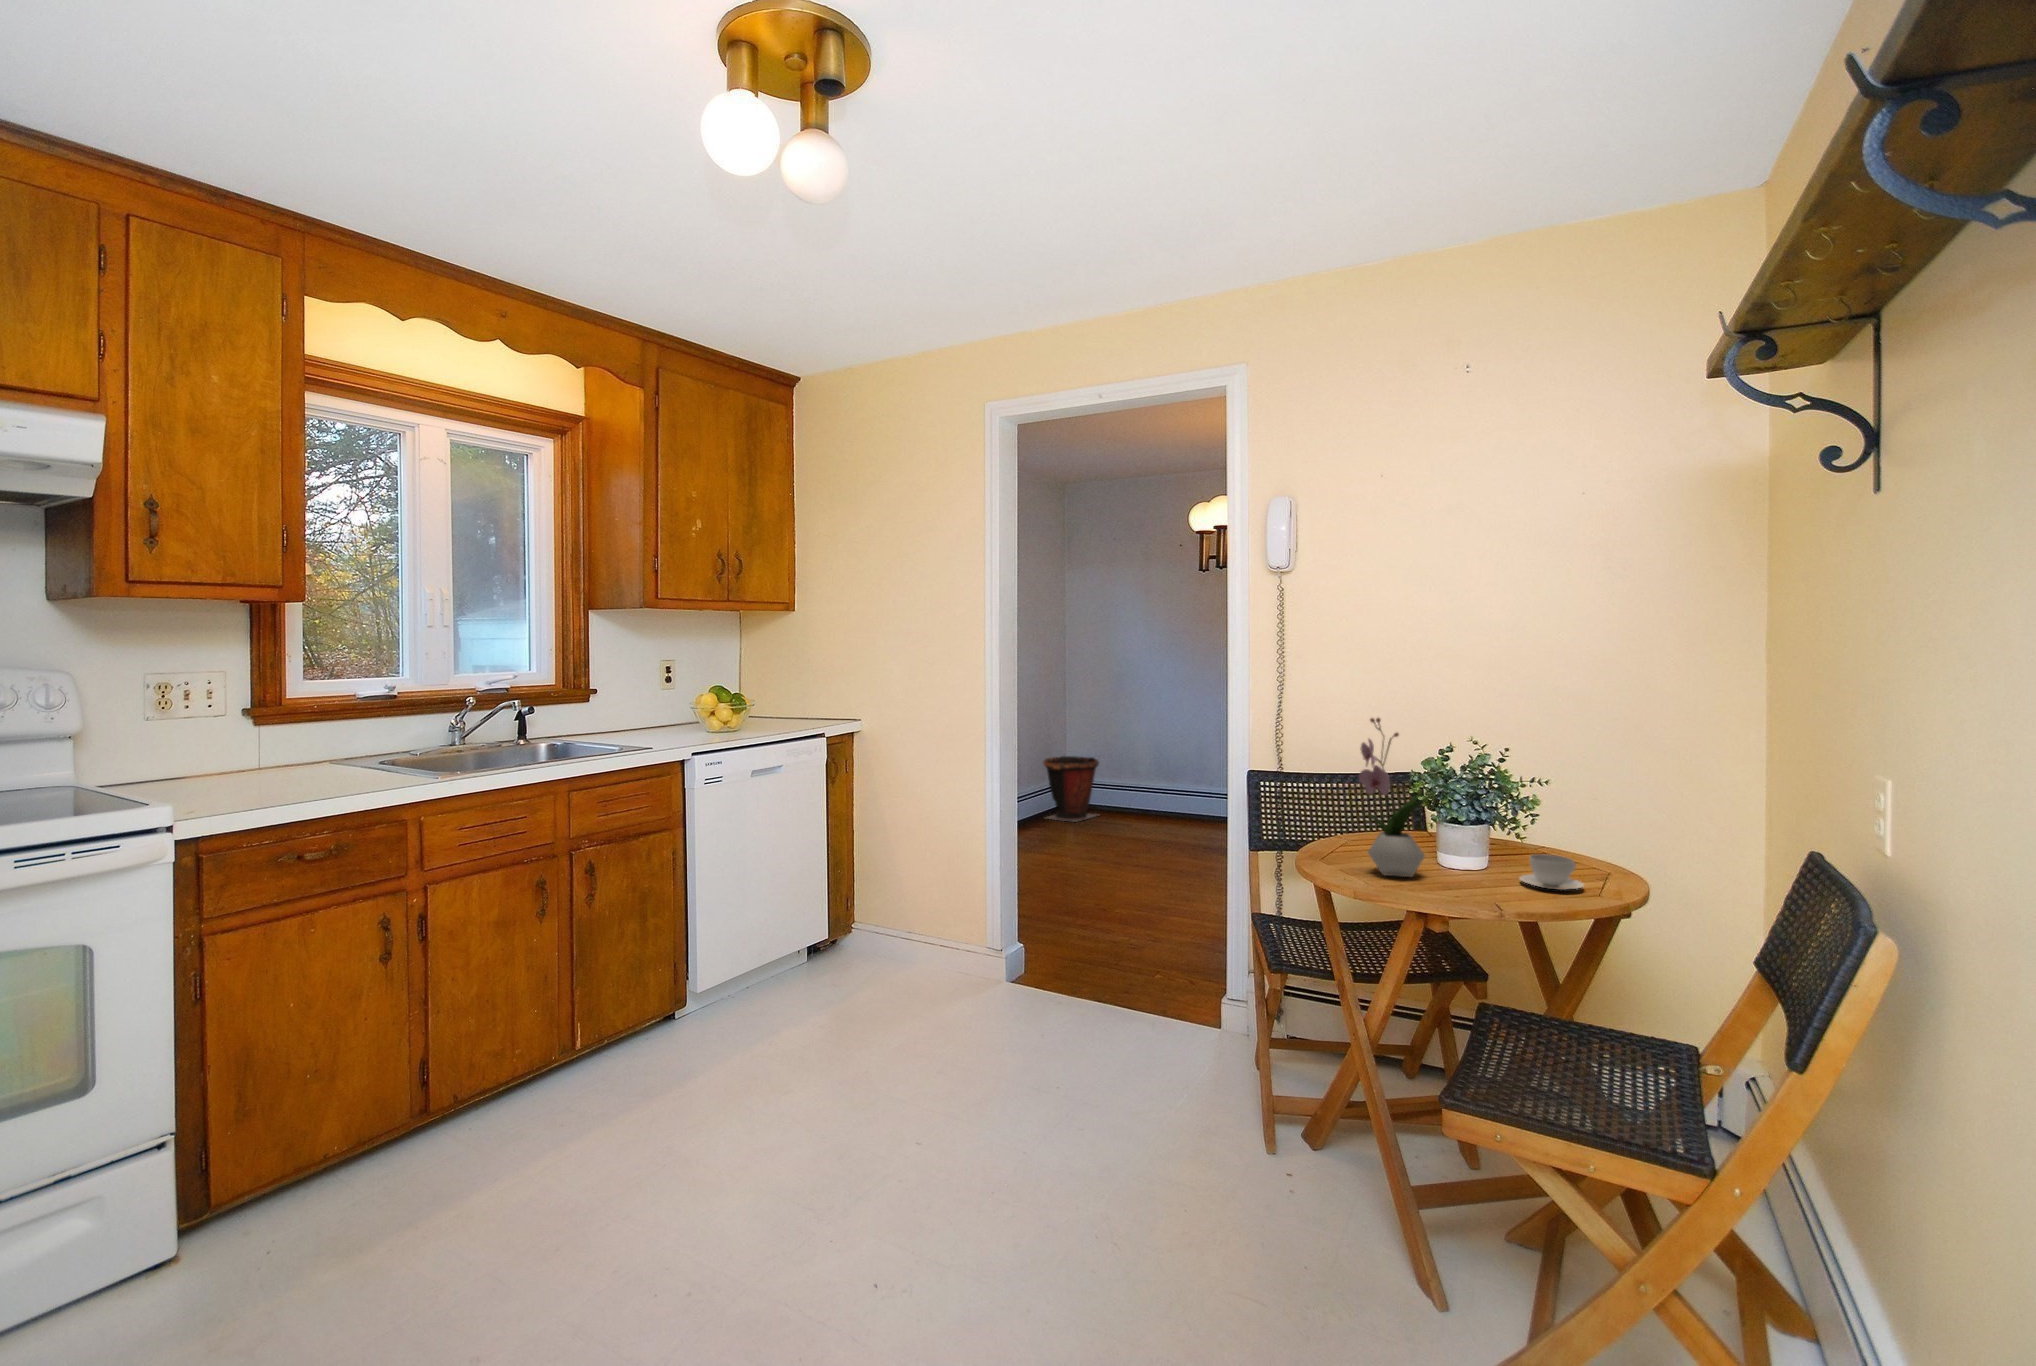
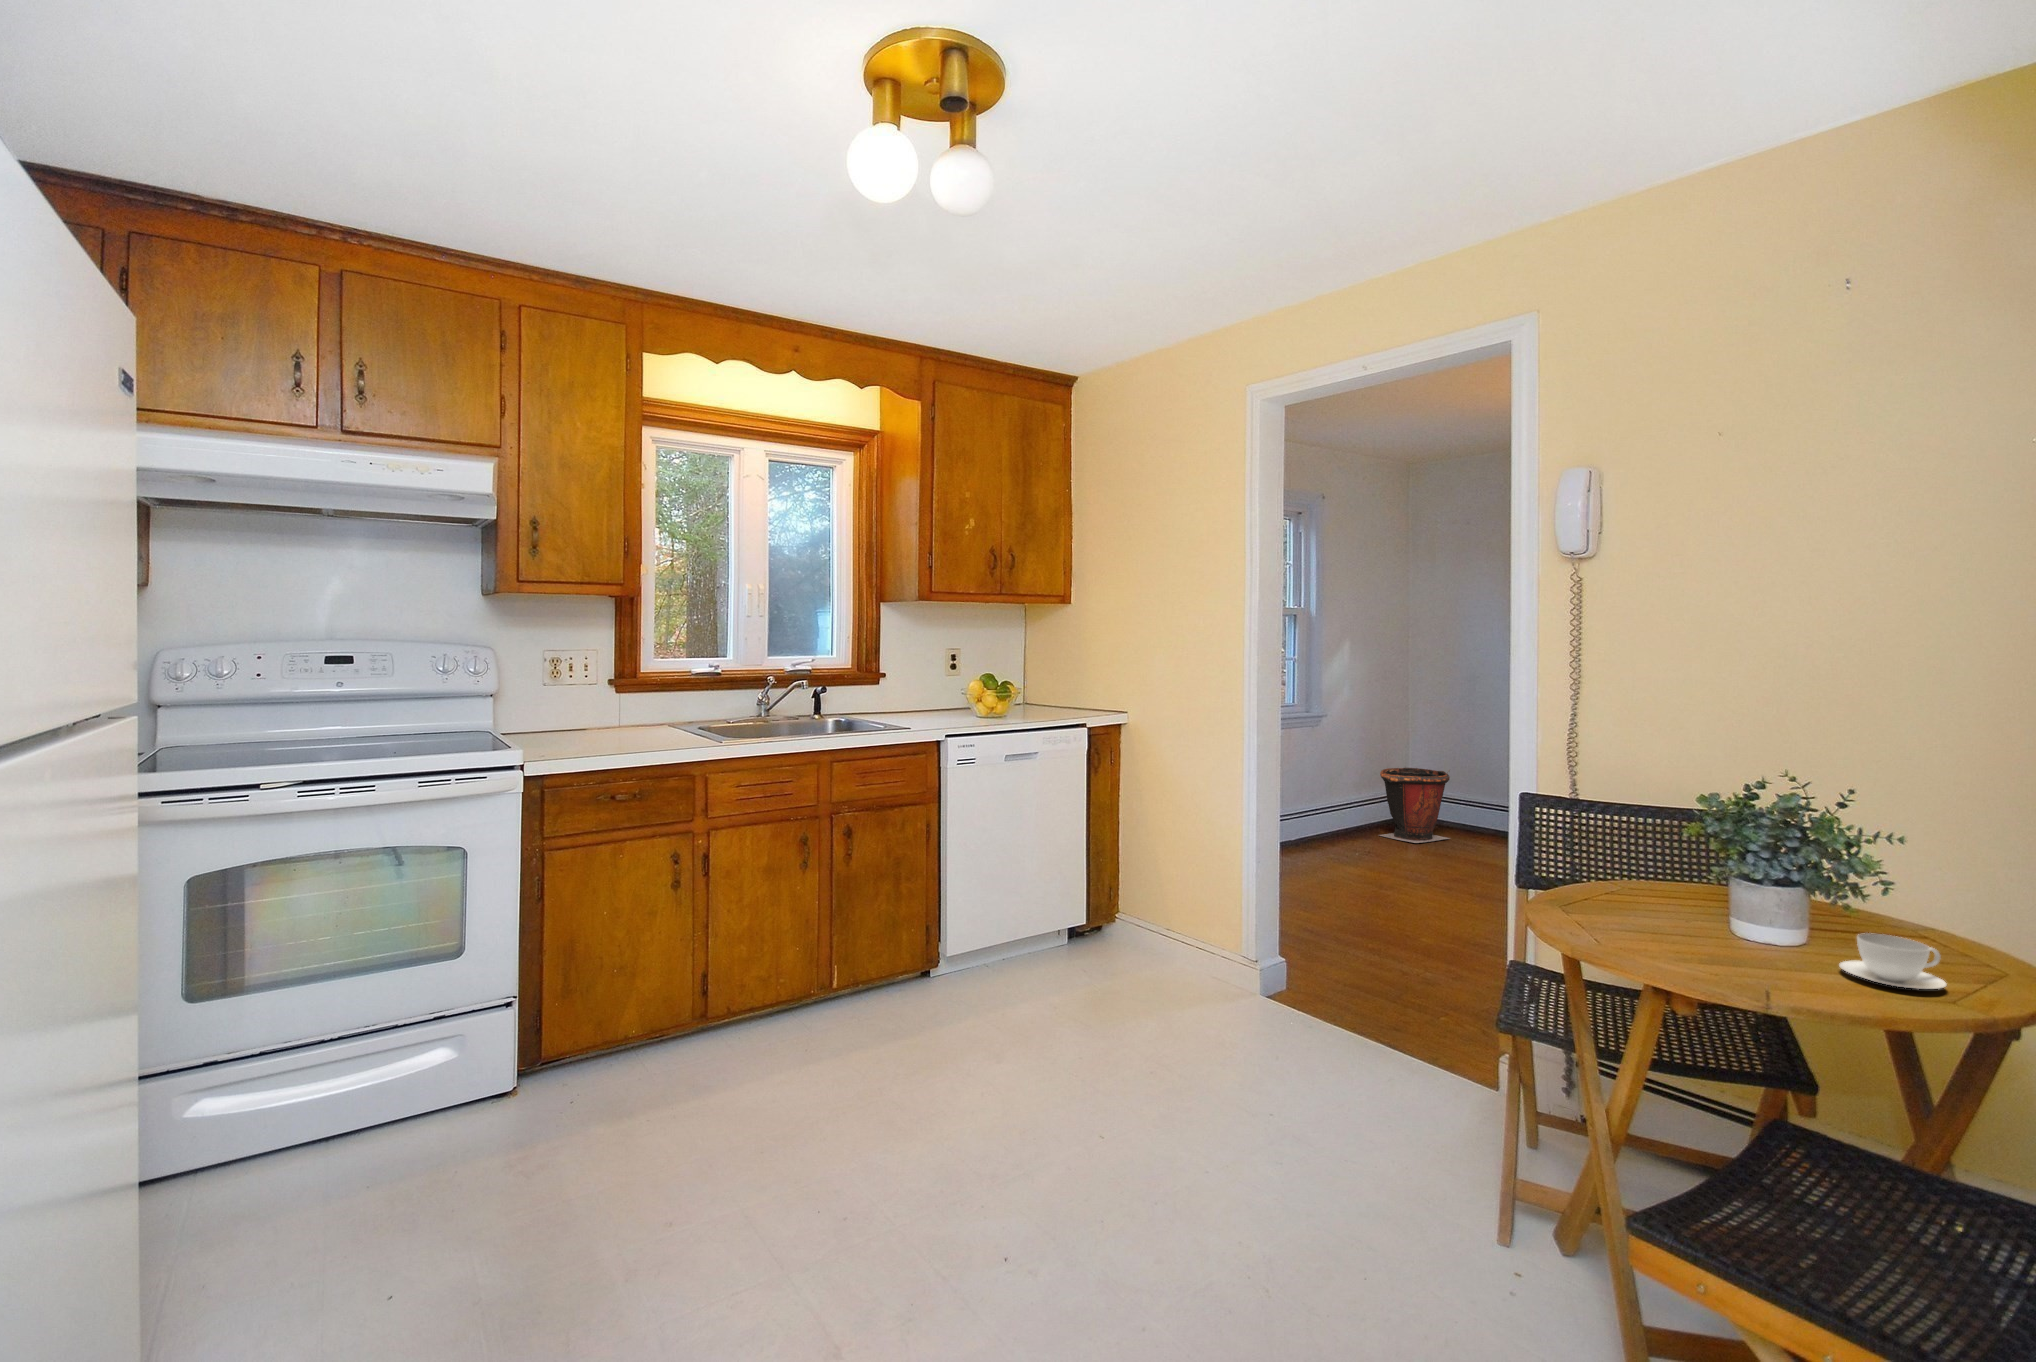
flower arrangement: present [1359,718,1427,877] -> none [1603,732,1697,941]

